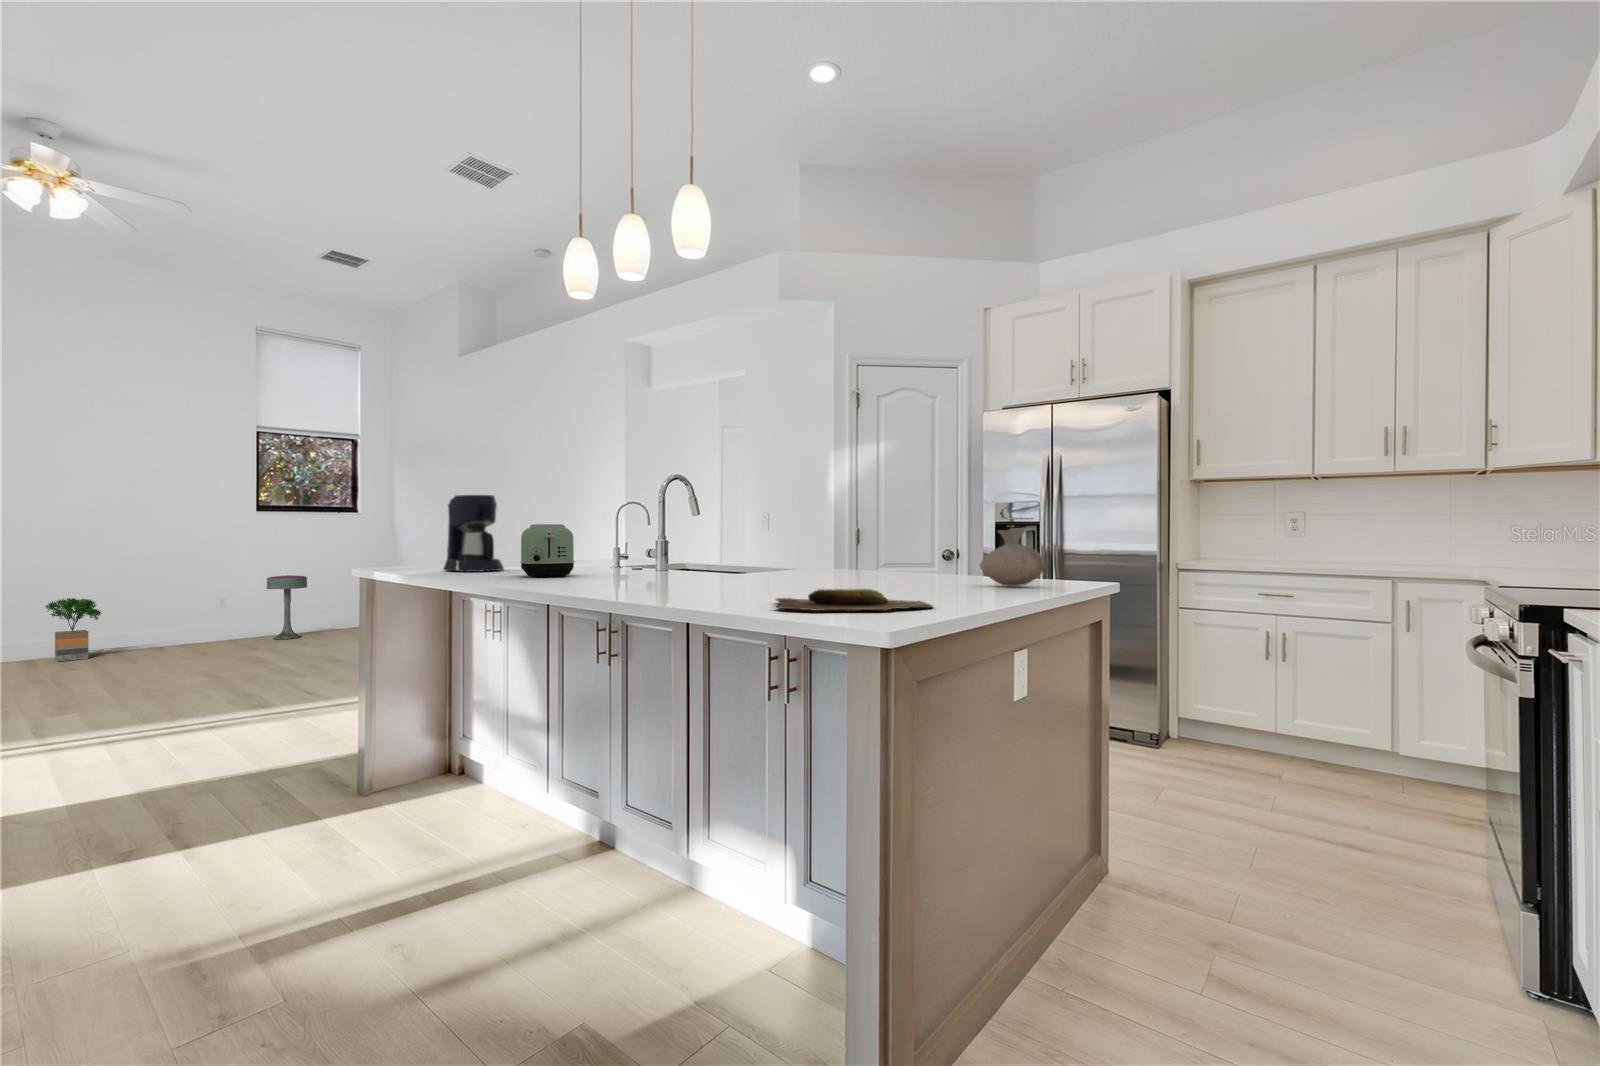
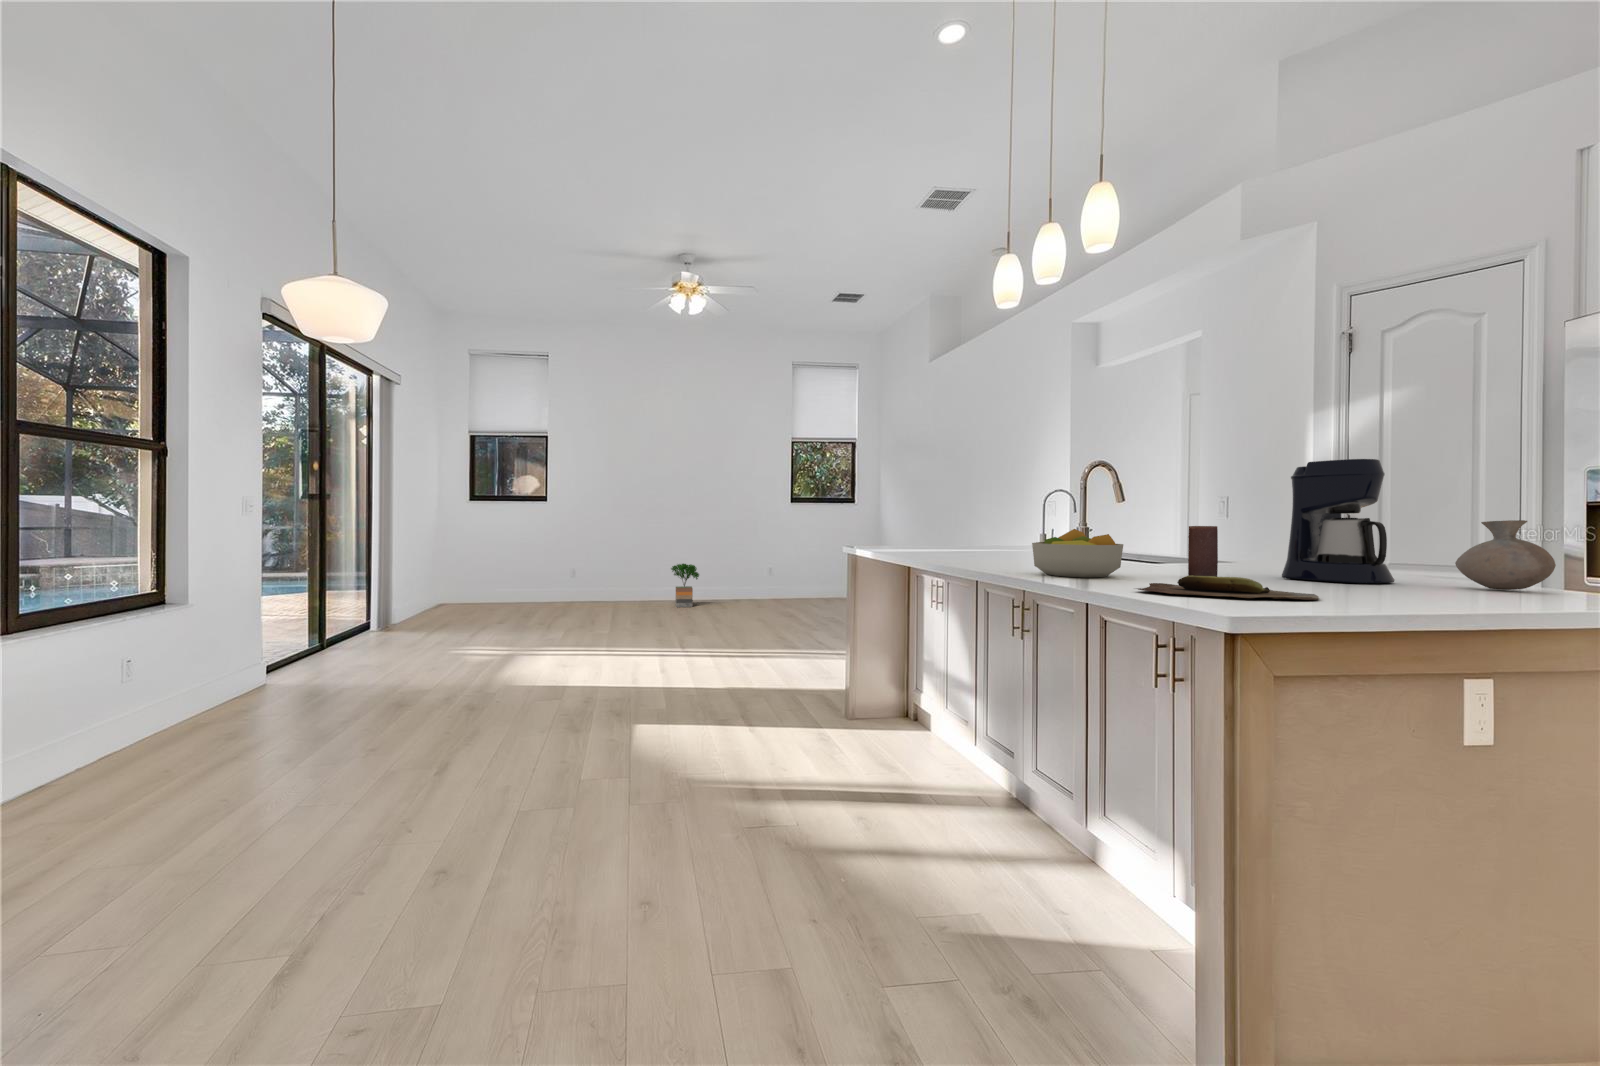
coffee maker: present [444,495,504,572] -> present [1282,459,1394,583]
toaster: present [520,524,574,577] -> none [960,513,1006,559]
candle: none [783,537,809,589] -> present [1188,526,1218,577]
fruit bowl: none [633,541,727,595] -> present [1032,529,1123,578]
bar stool: present [267,575,307,639] -> none [796,554,823,604]

